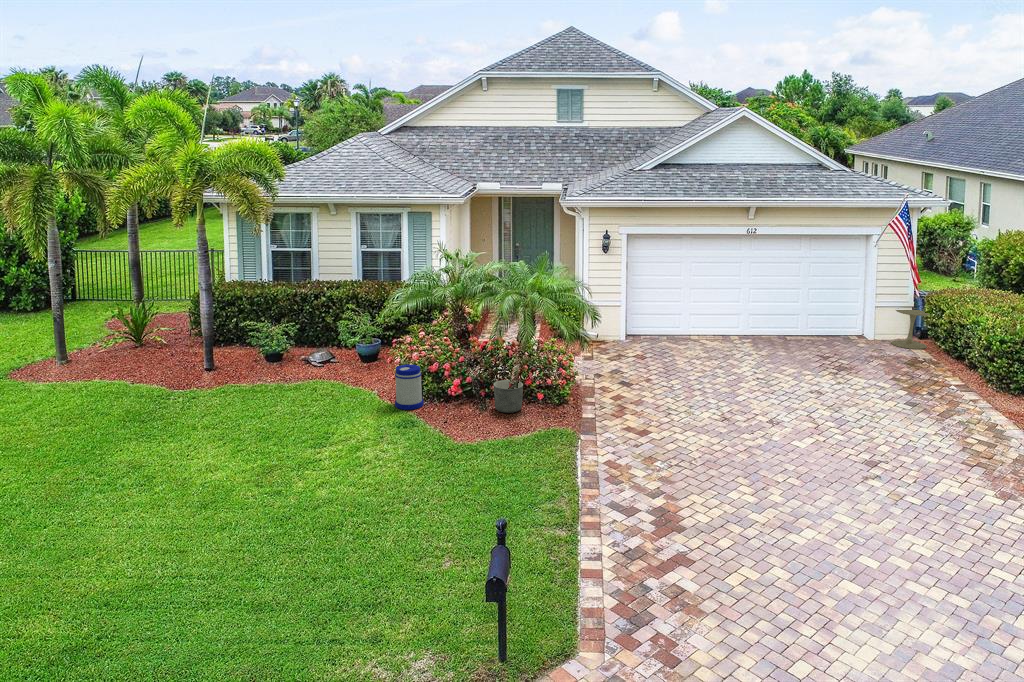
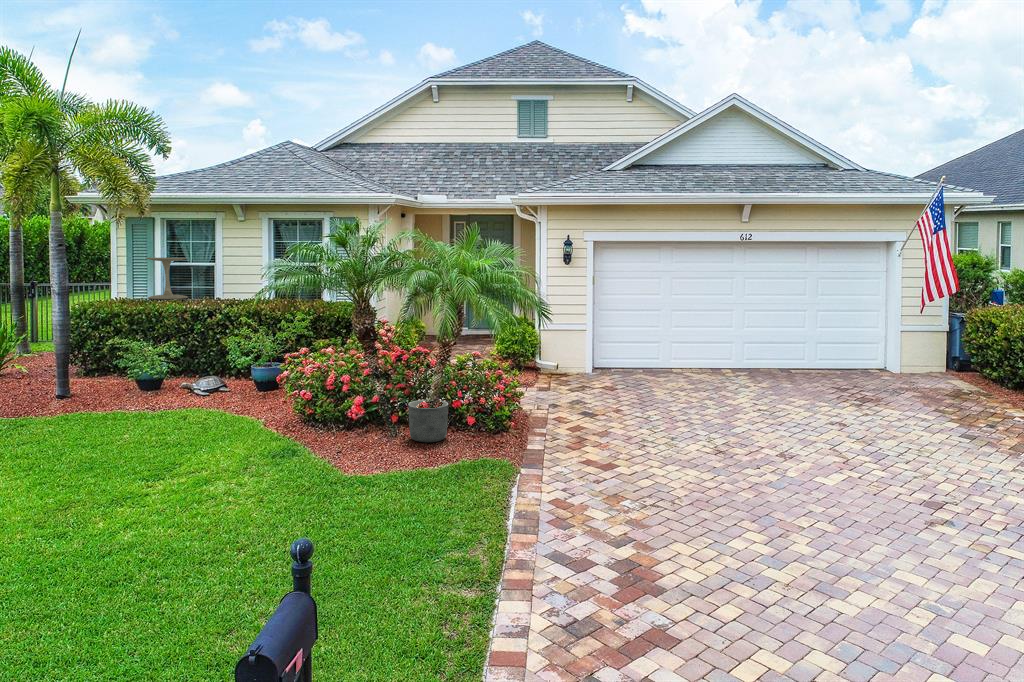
pedestal table: present [891,310,930,349] -> present [146,258,188,299]
trash can: present [395,364,424,410] -> none [275,379,315,438]

